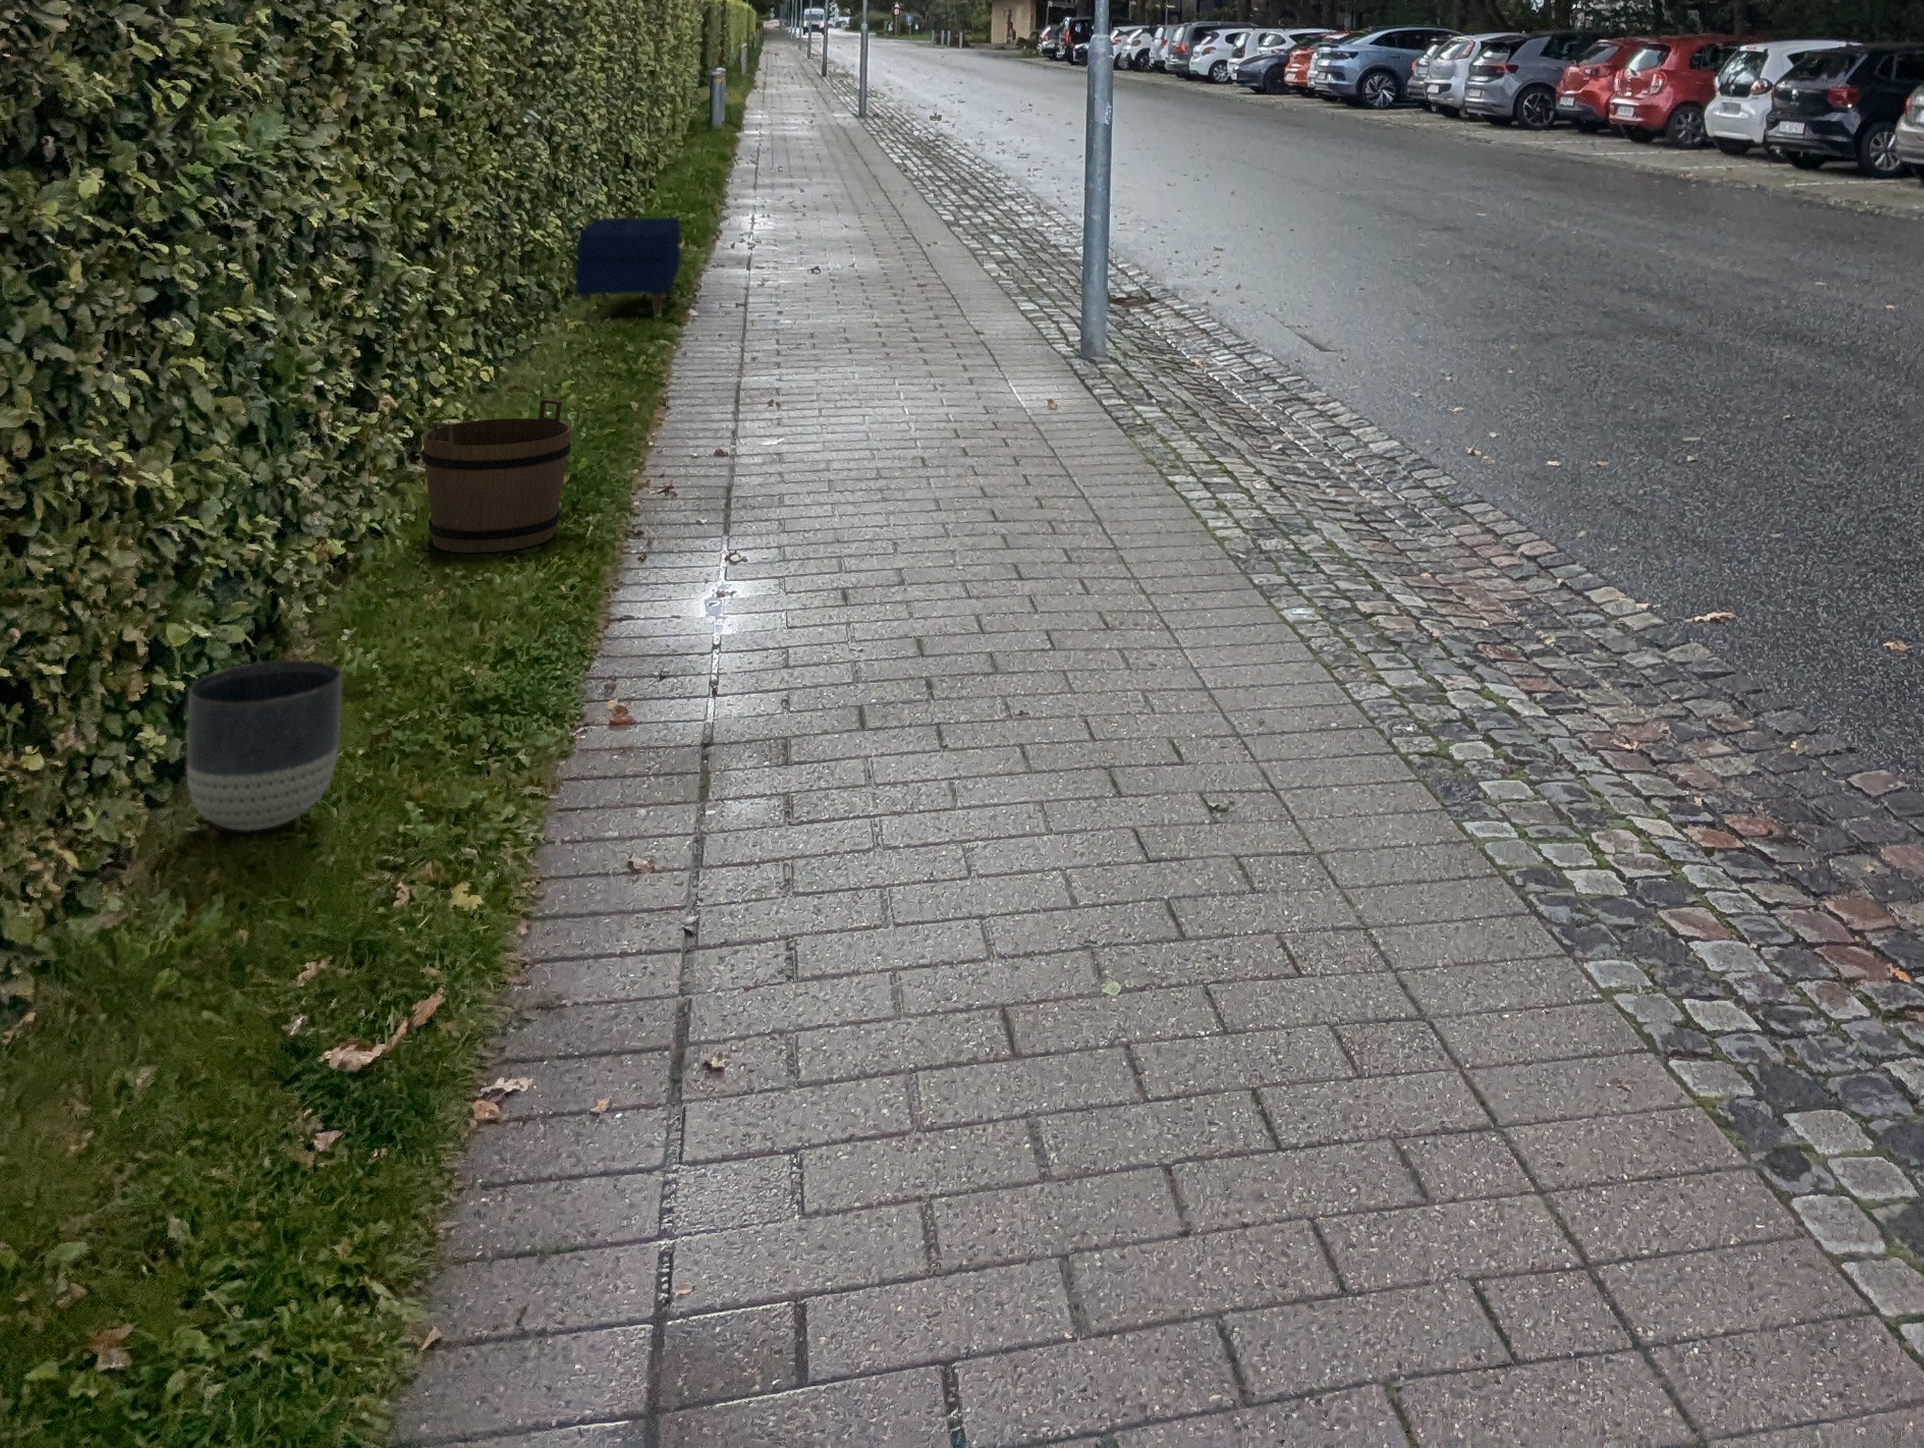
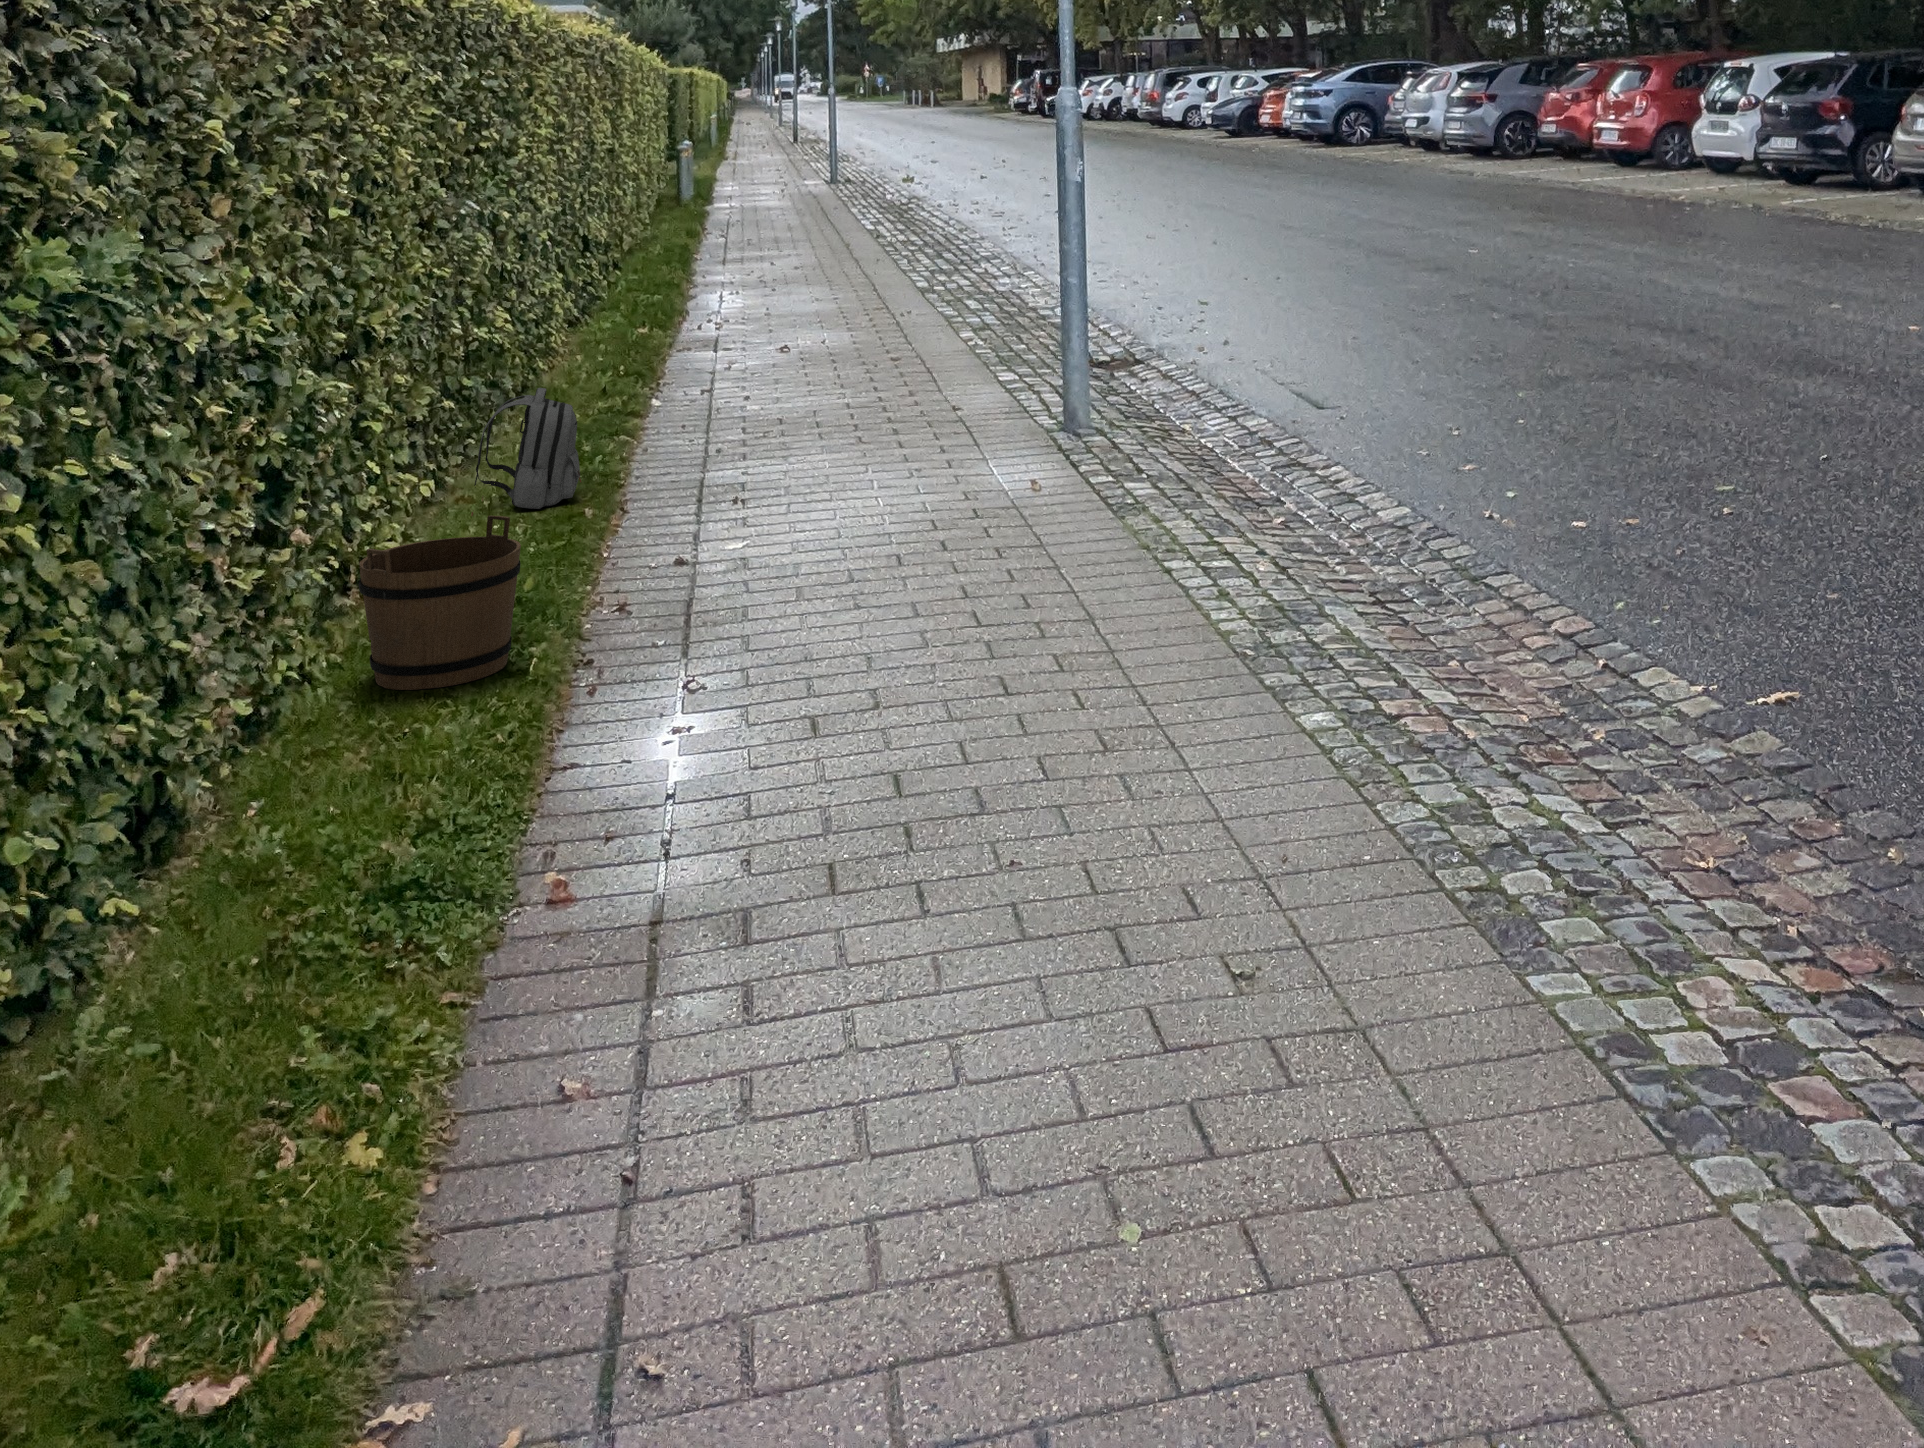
bench: present [575,218,681,322] -> none [545,301,655,416]
backpack: none [509,290,615,407] -> present [471,388,581,516]
planter: present [187,660,342,831] -> none [41,861,222,1071]

